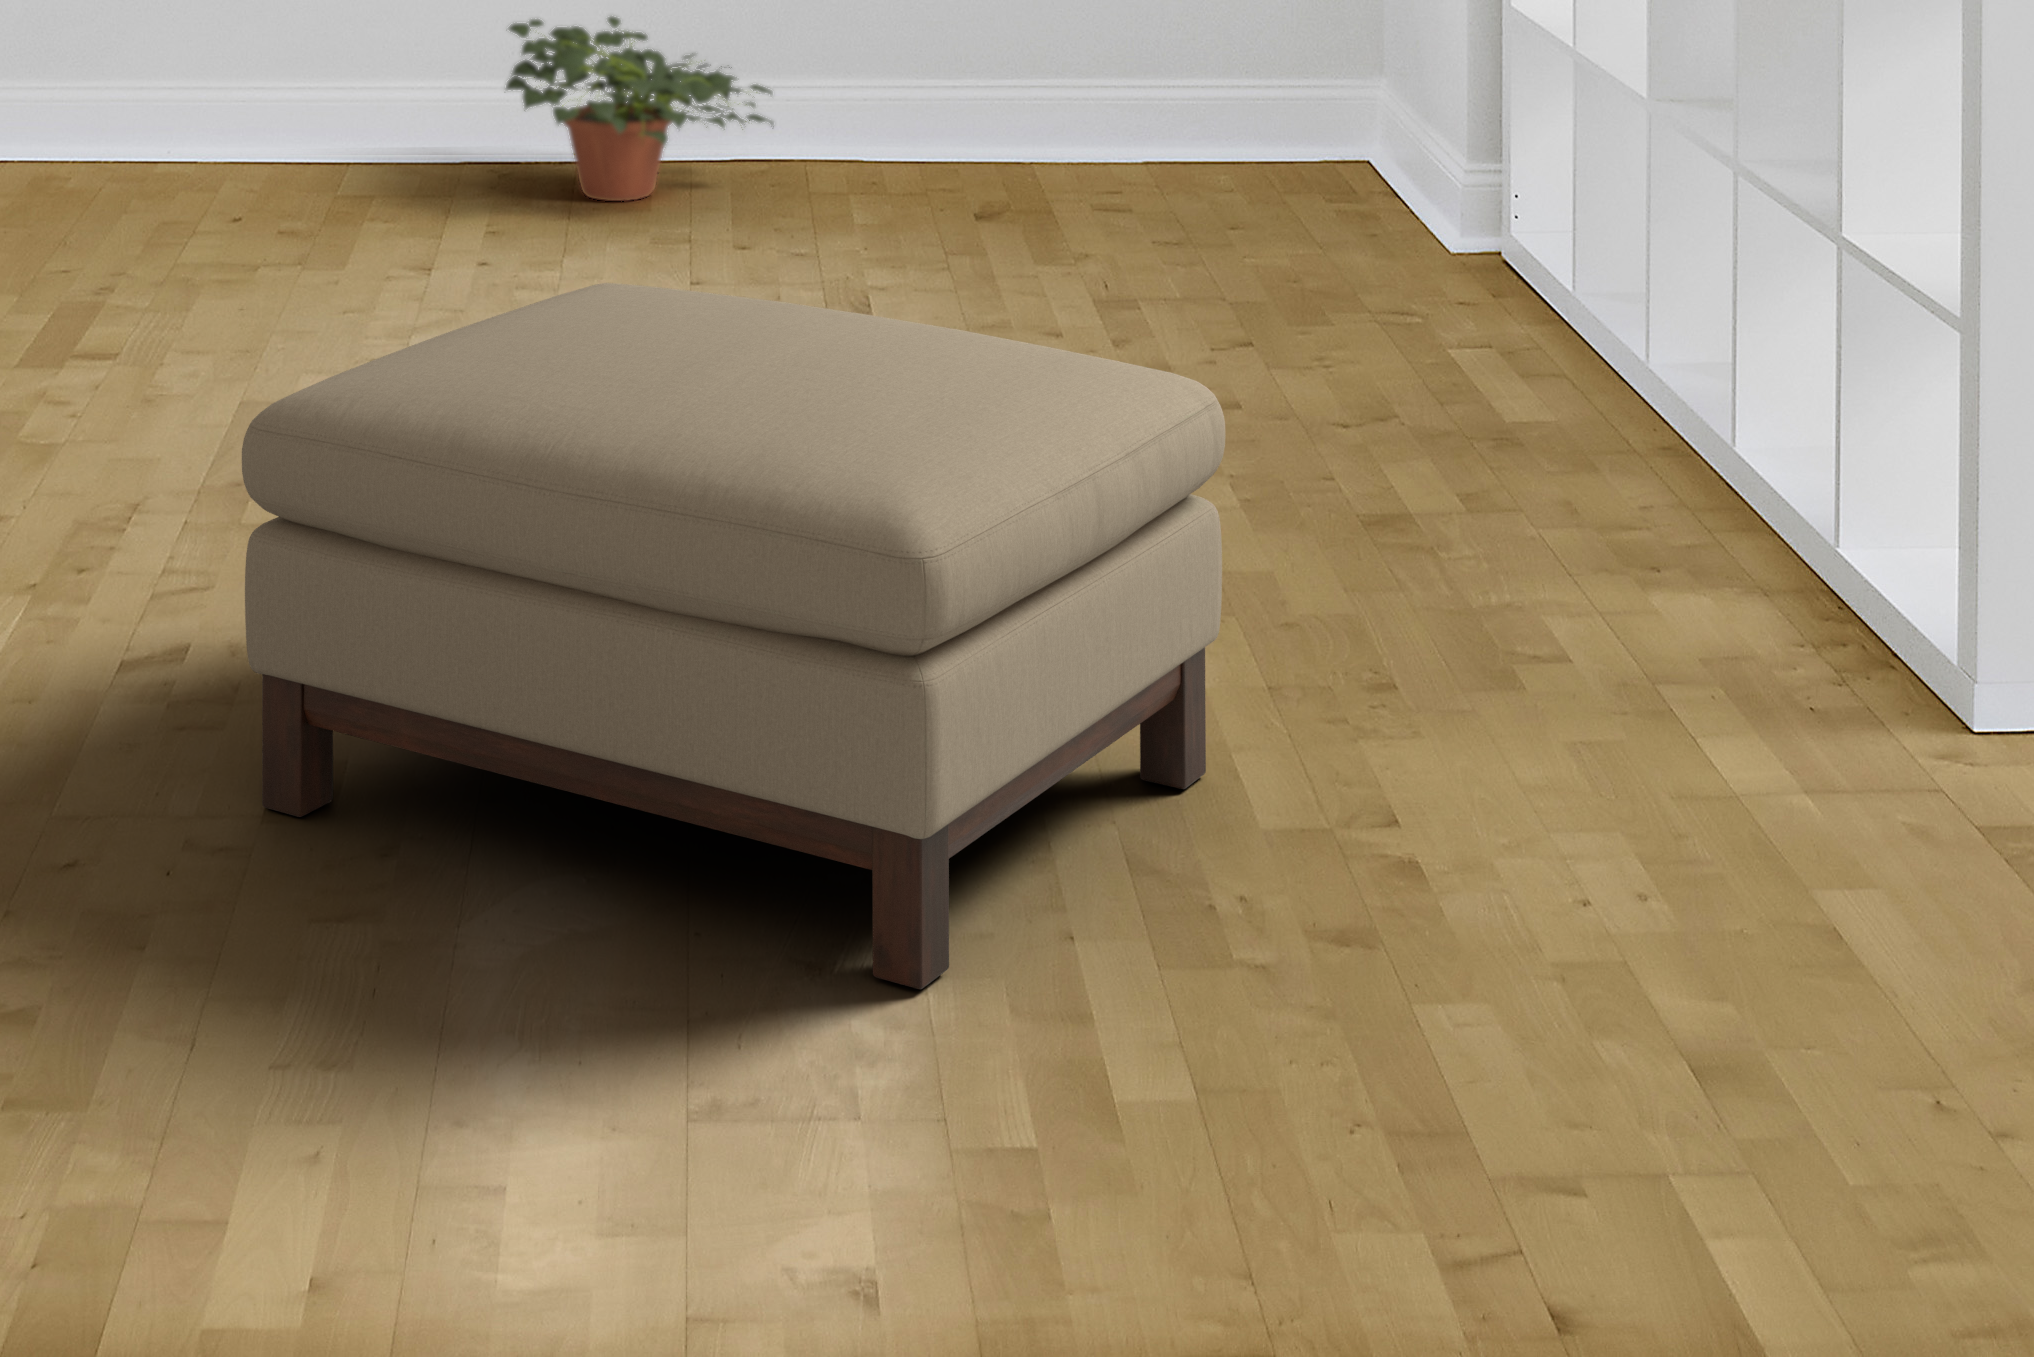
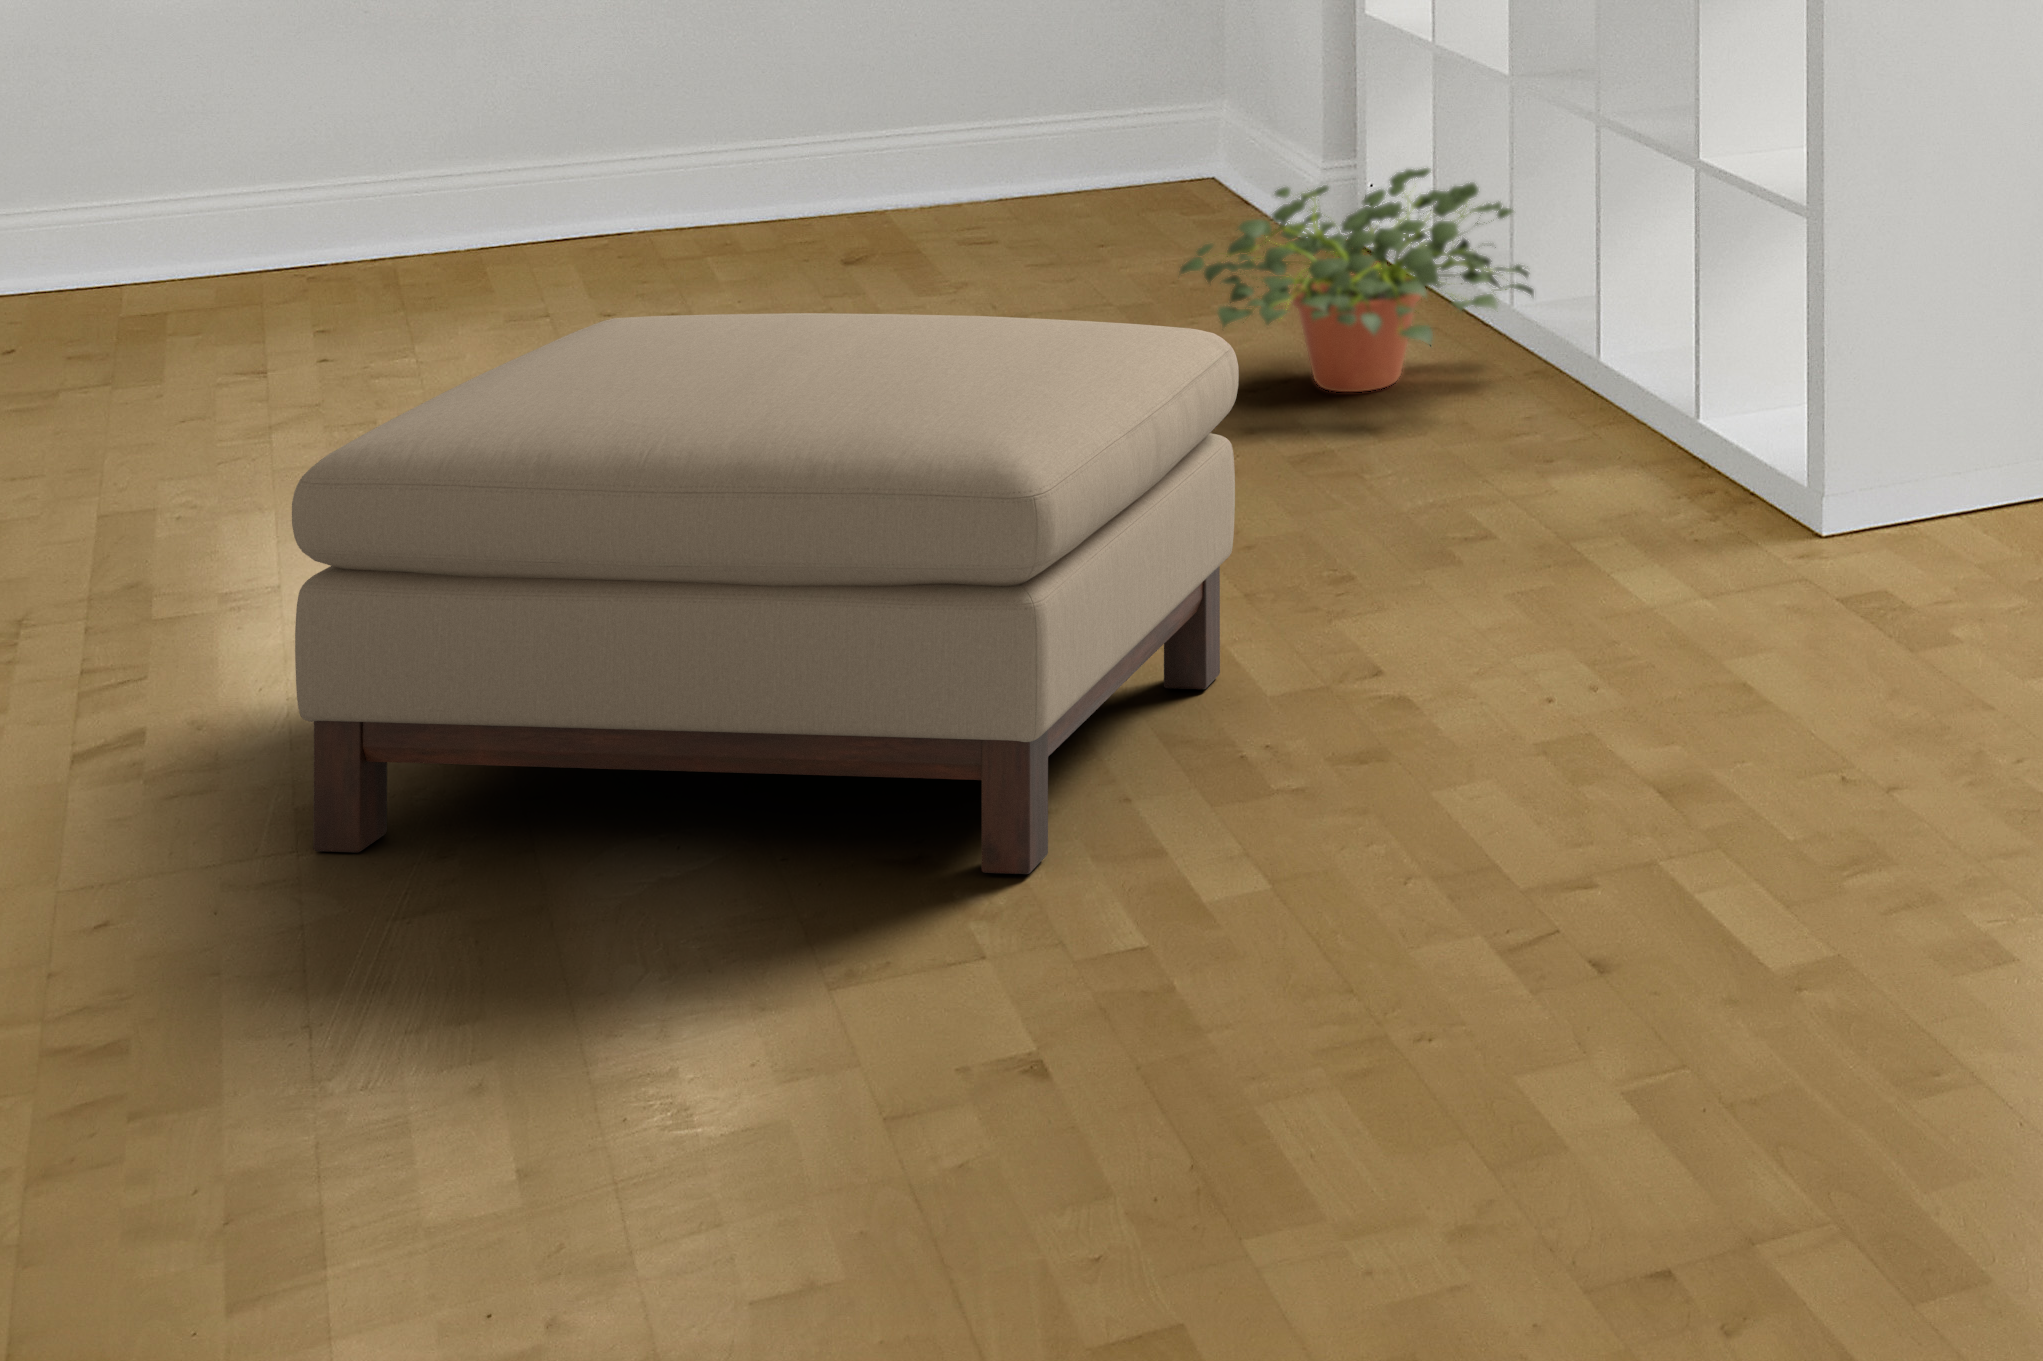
potted plant: present [506,17,773,201] -> present [1180,168,1534,392]

